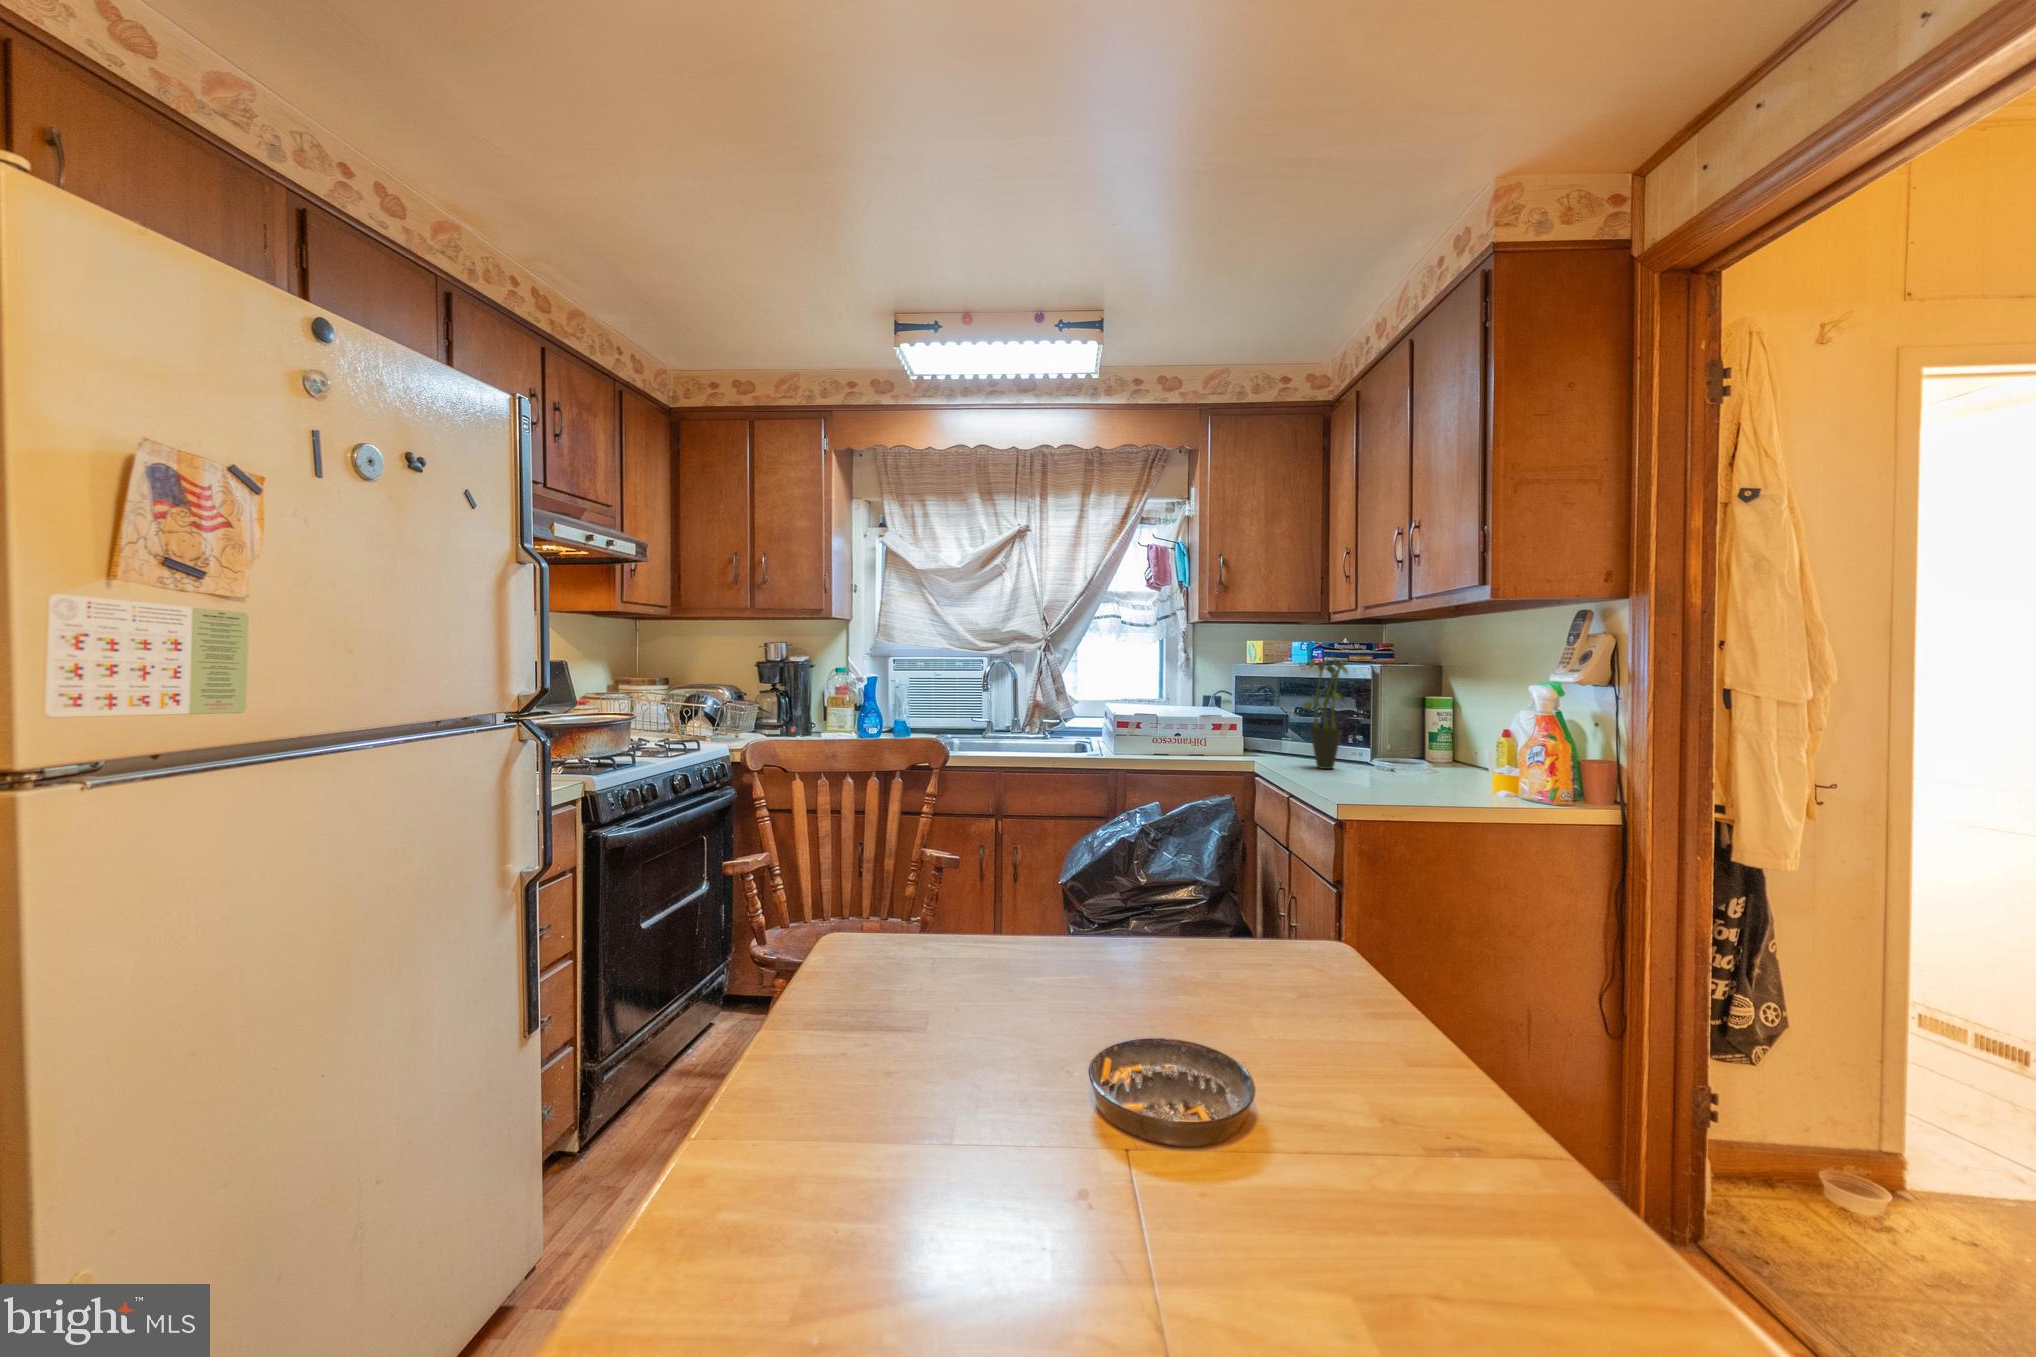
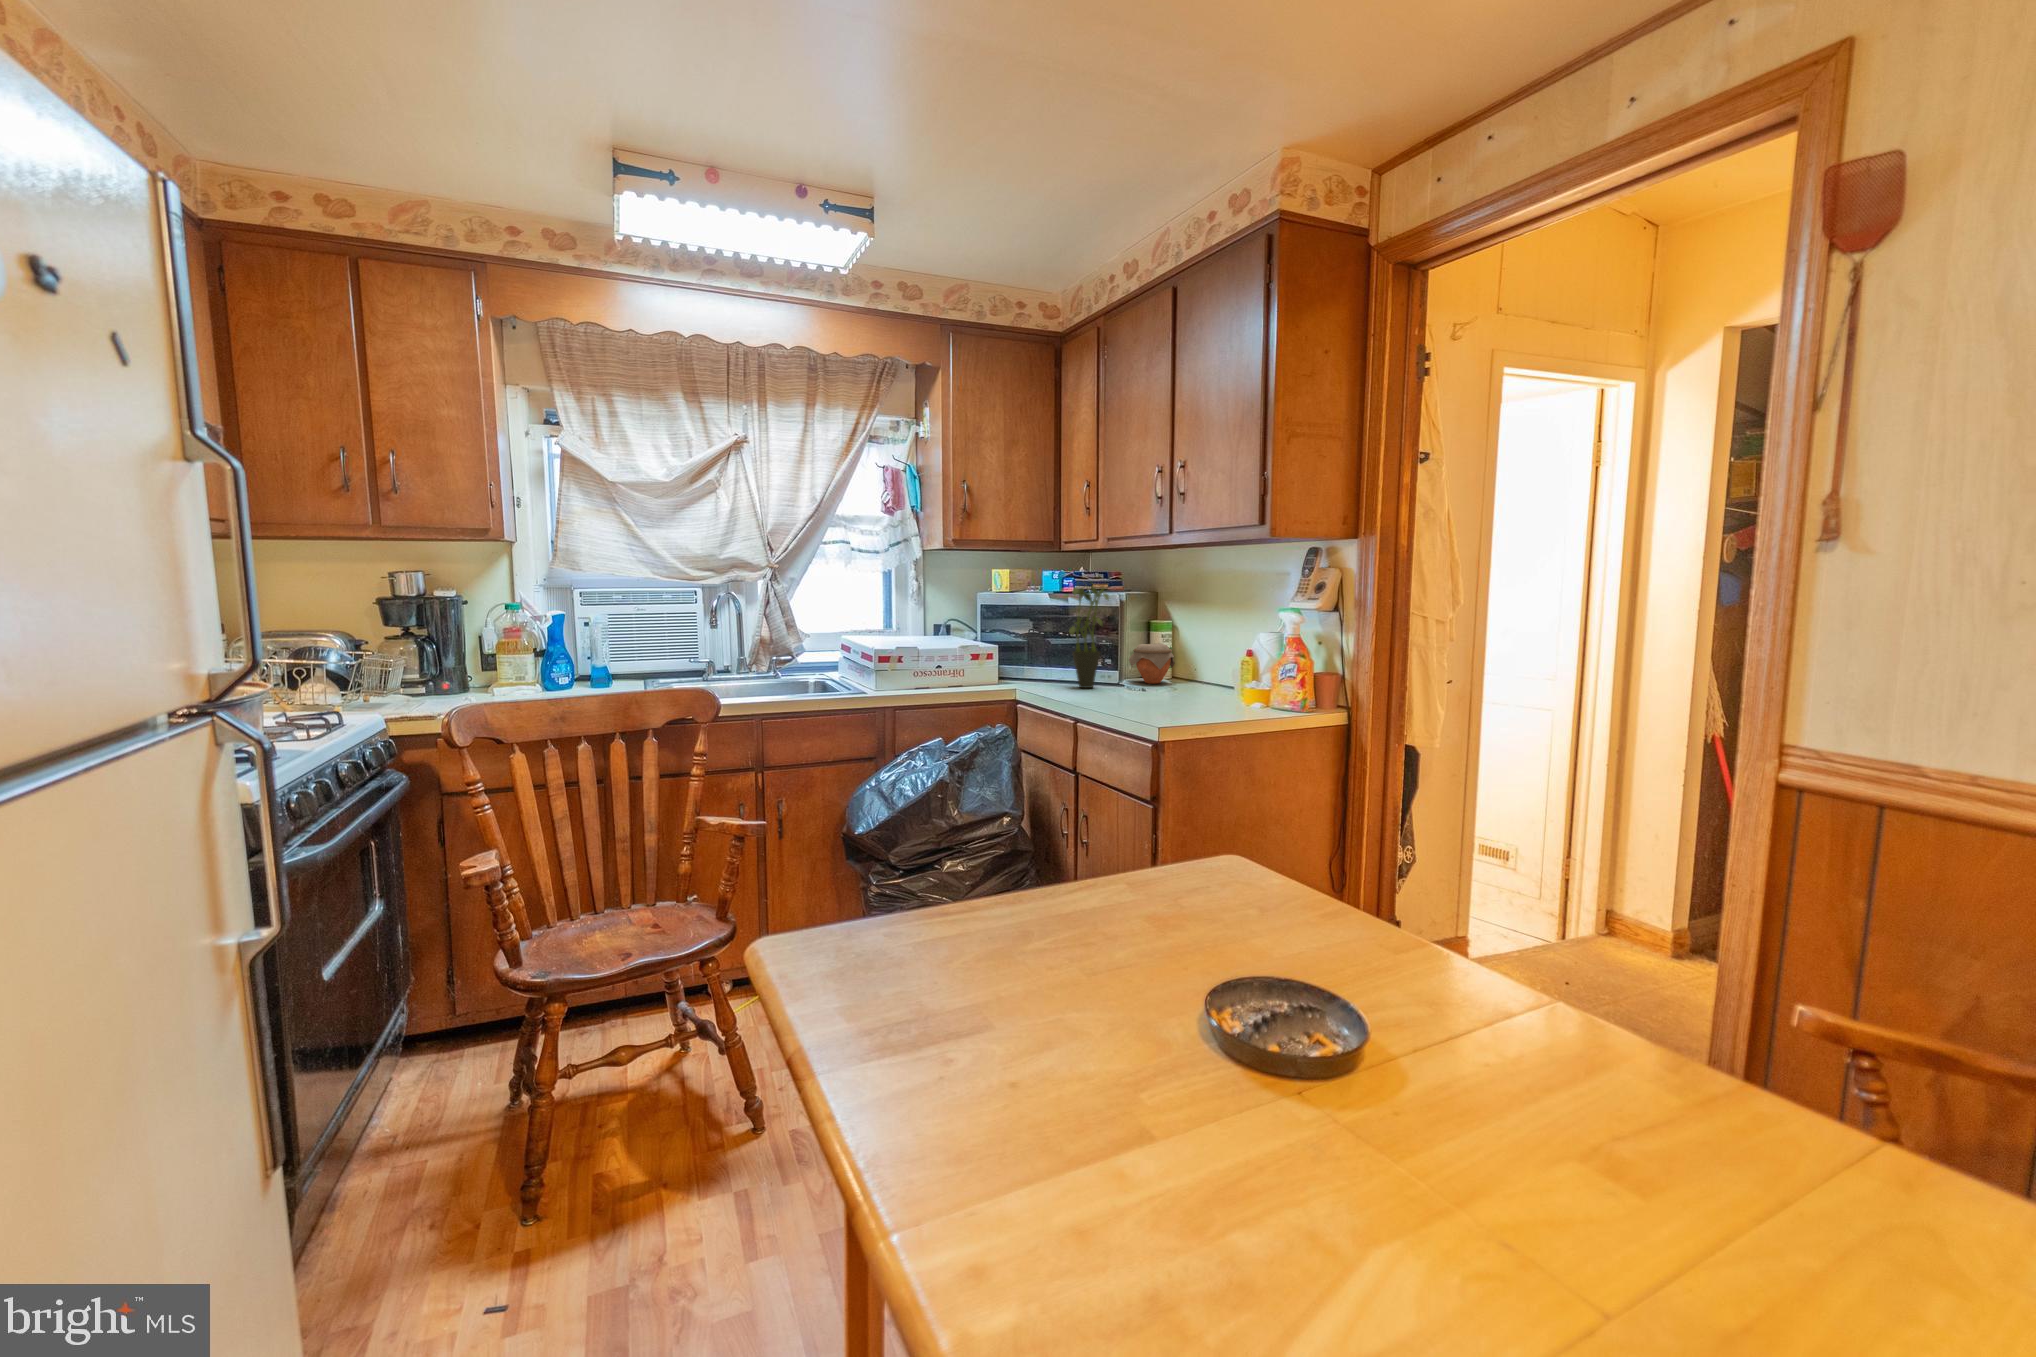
jar: none [1384,724,1443,770] -> present [1129,643,1175,684]

